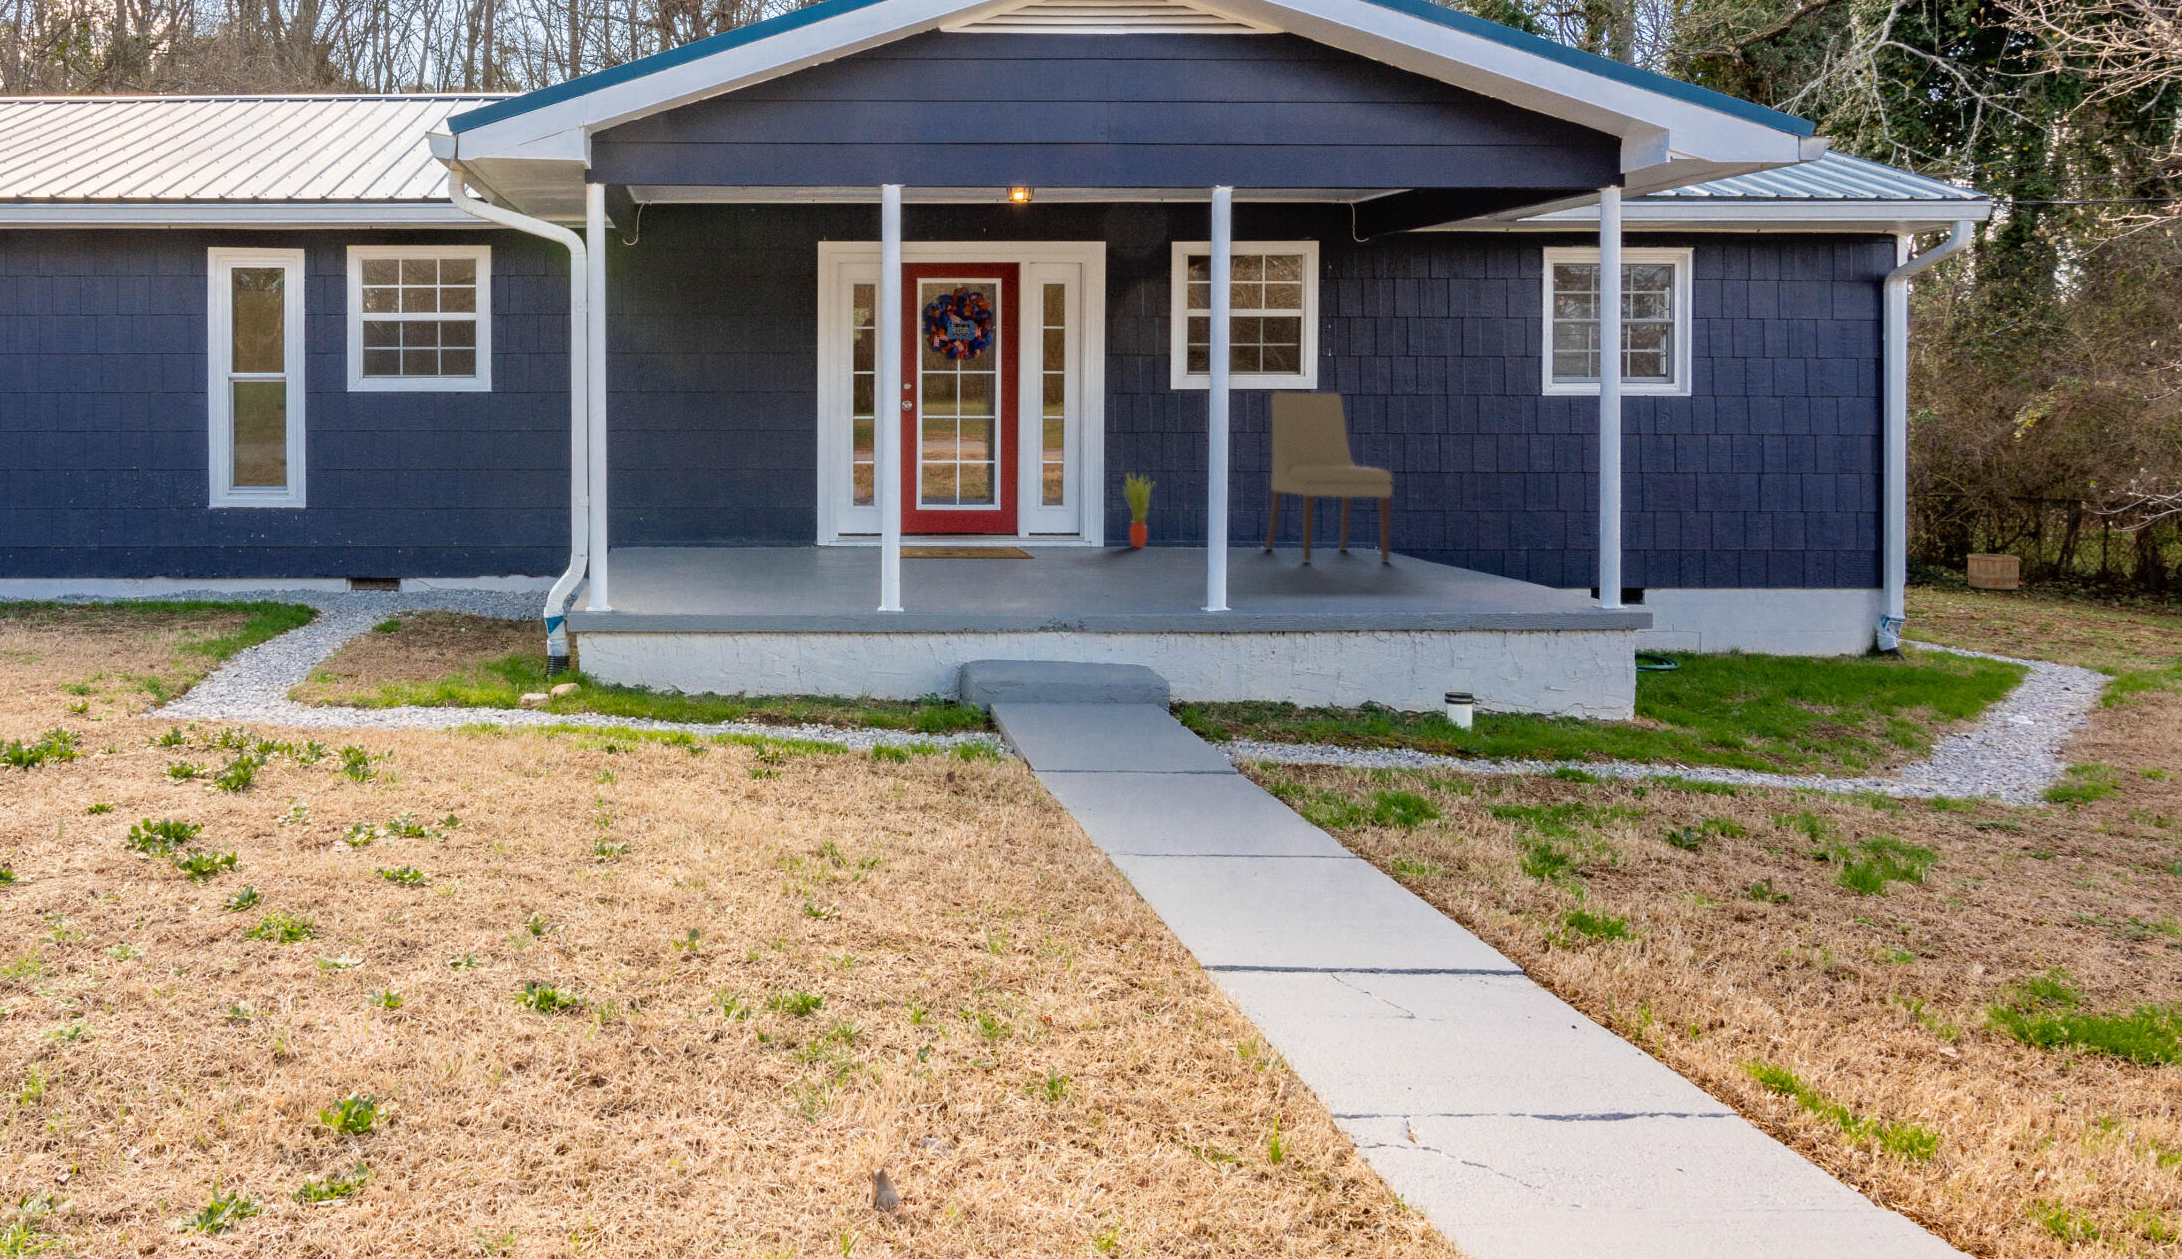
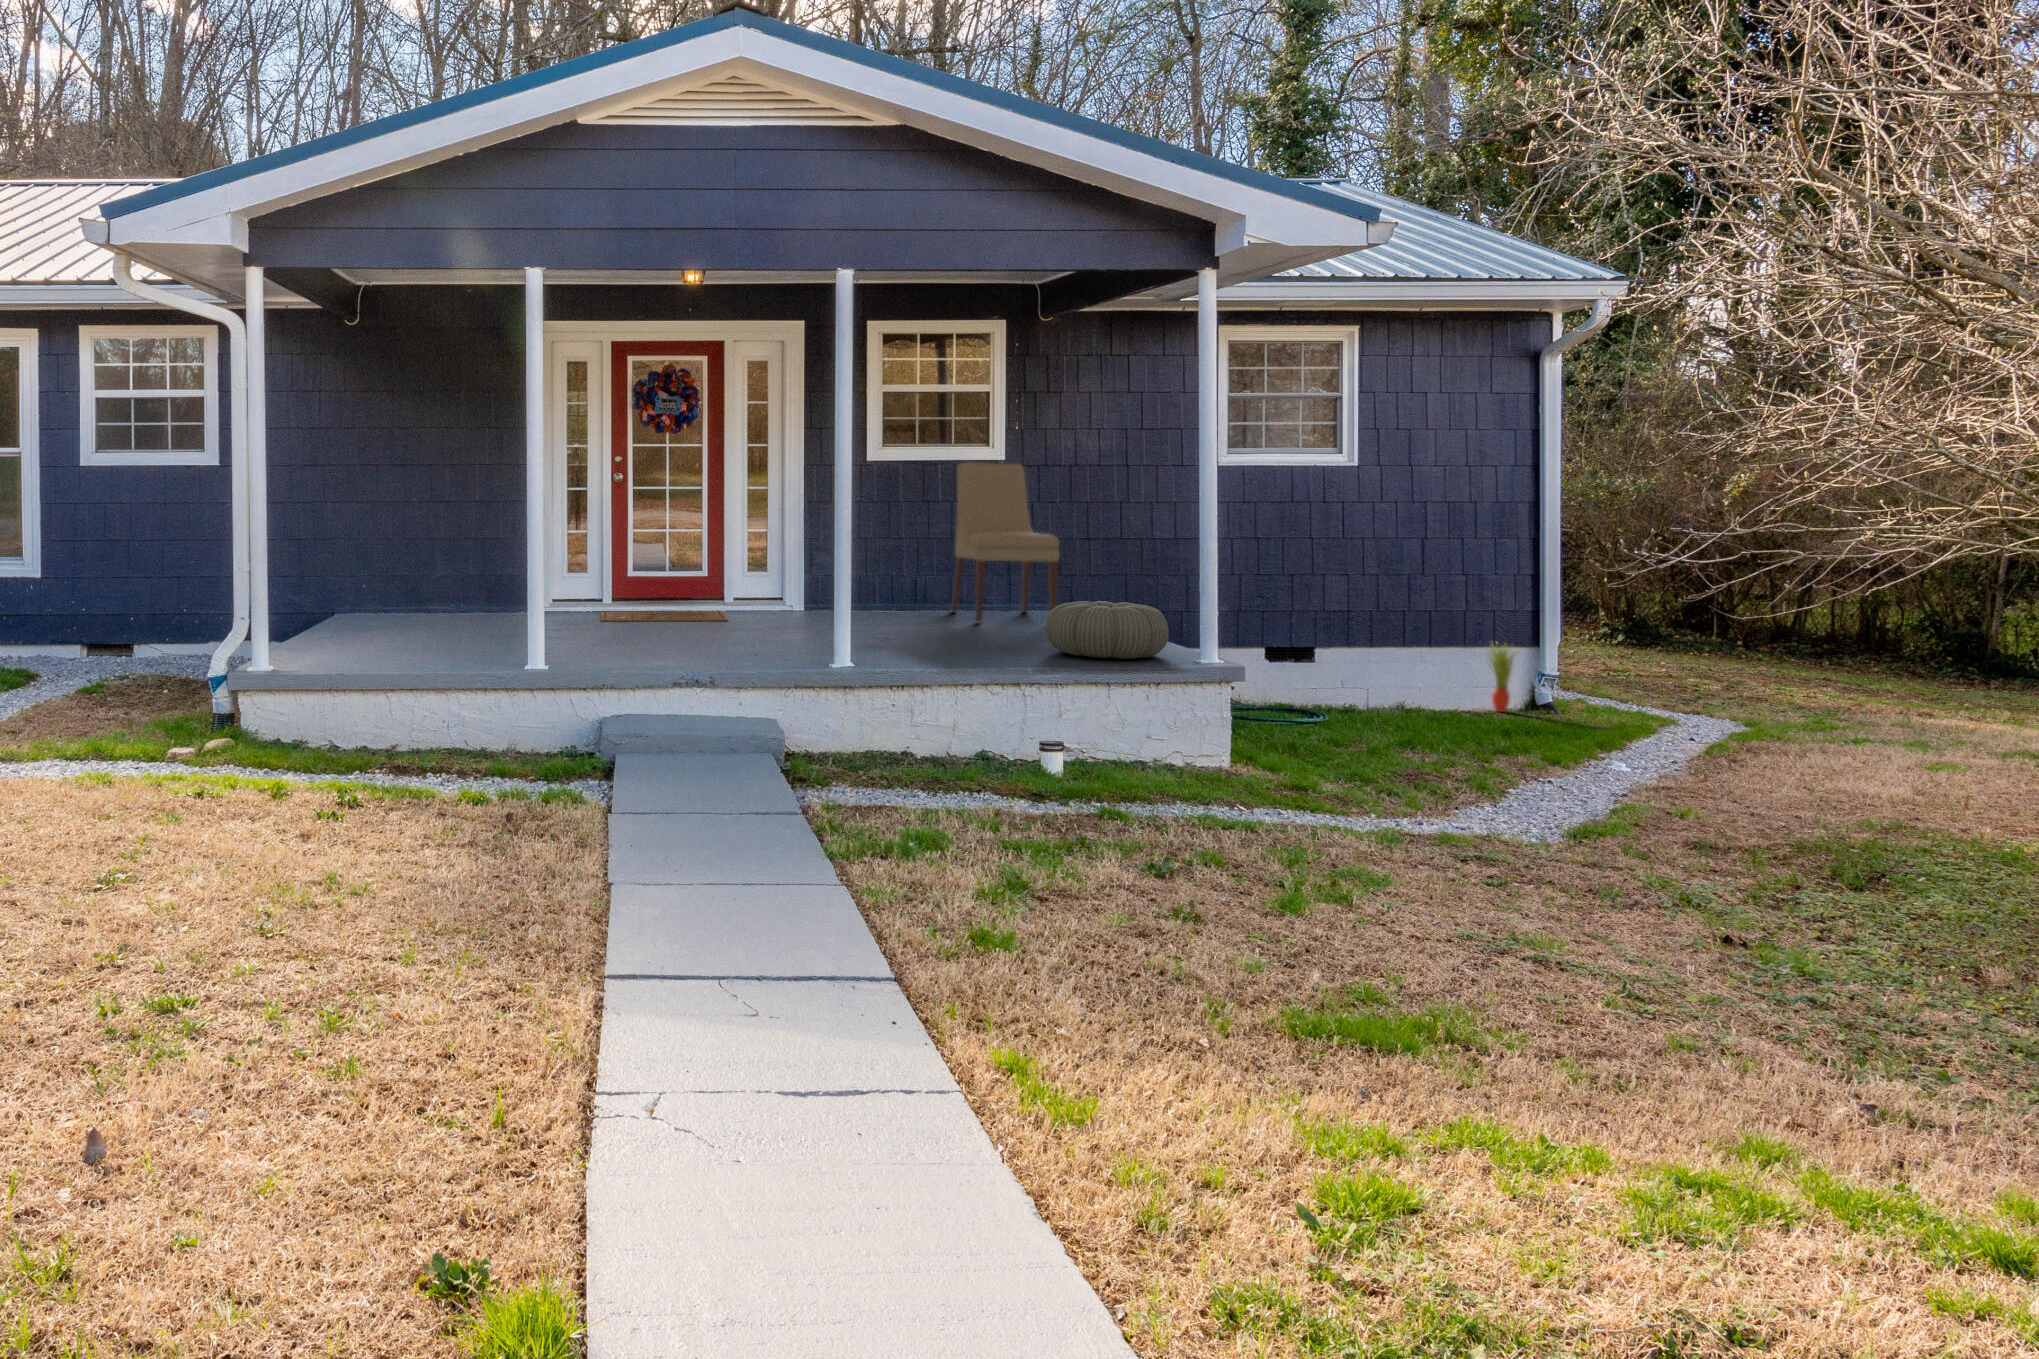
potted plant: present [1123,478,1154,548] -> present [1488,642,1514,712]
pouf: none [1414,543,1556,608] -> present [1046,601,1169,659]
wooden bucket: present [1967,554,2020,590] -> none [1693,621,1742,655]

